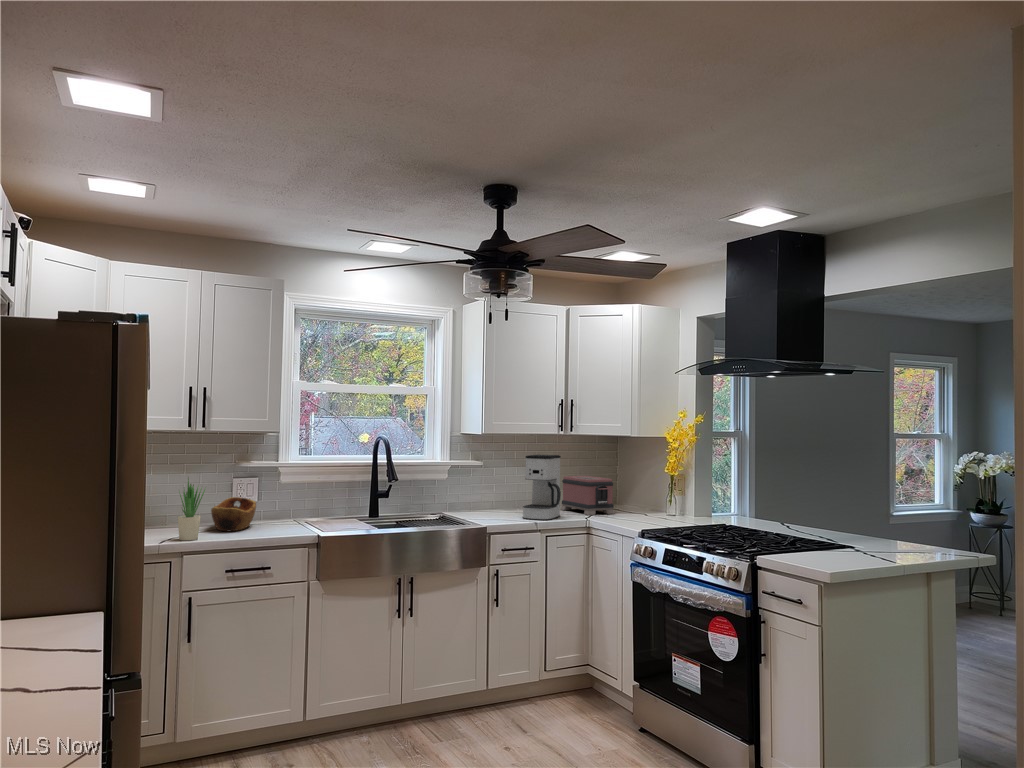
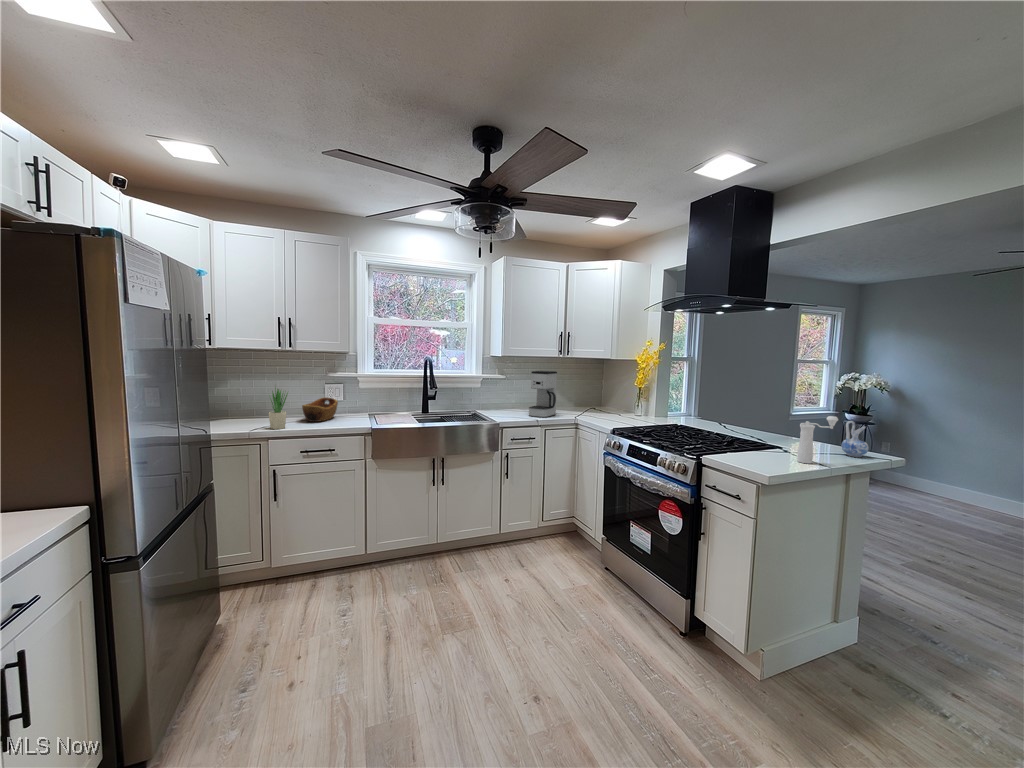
toaster: present [561,476,615,515] -> none [559,386,596,414]
pepper mill: none [864,503,906,560] -> present [797,416,838,464]
ceramic pitcher: none [918,510,947,553] -> present [841,421,869,457]

